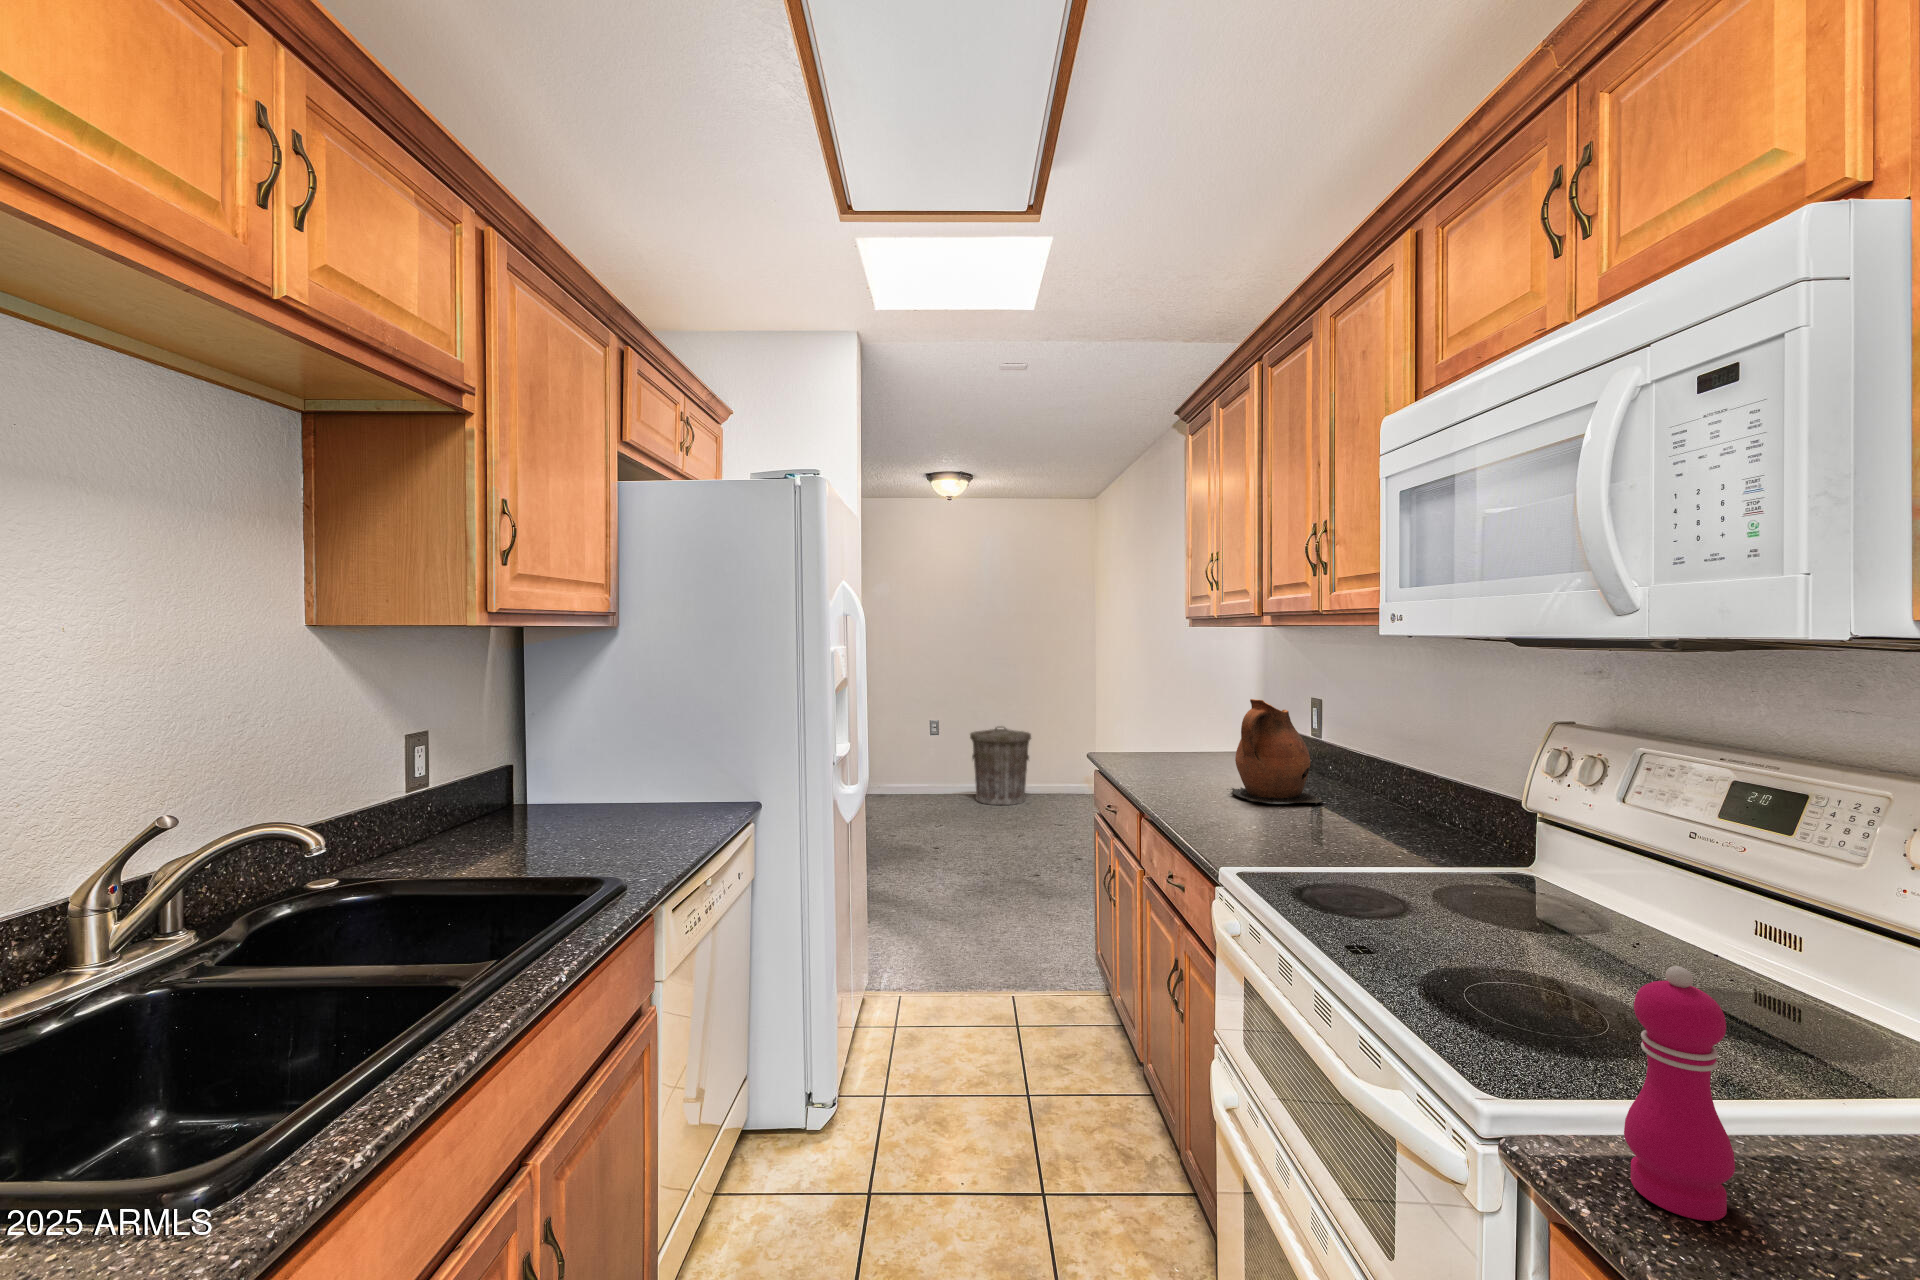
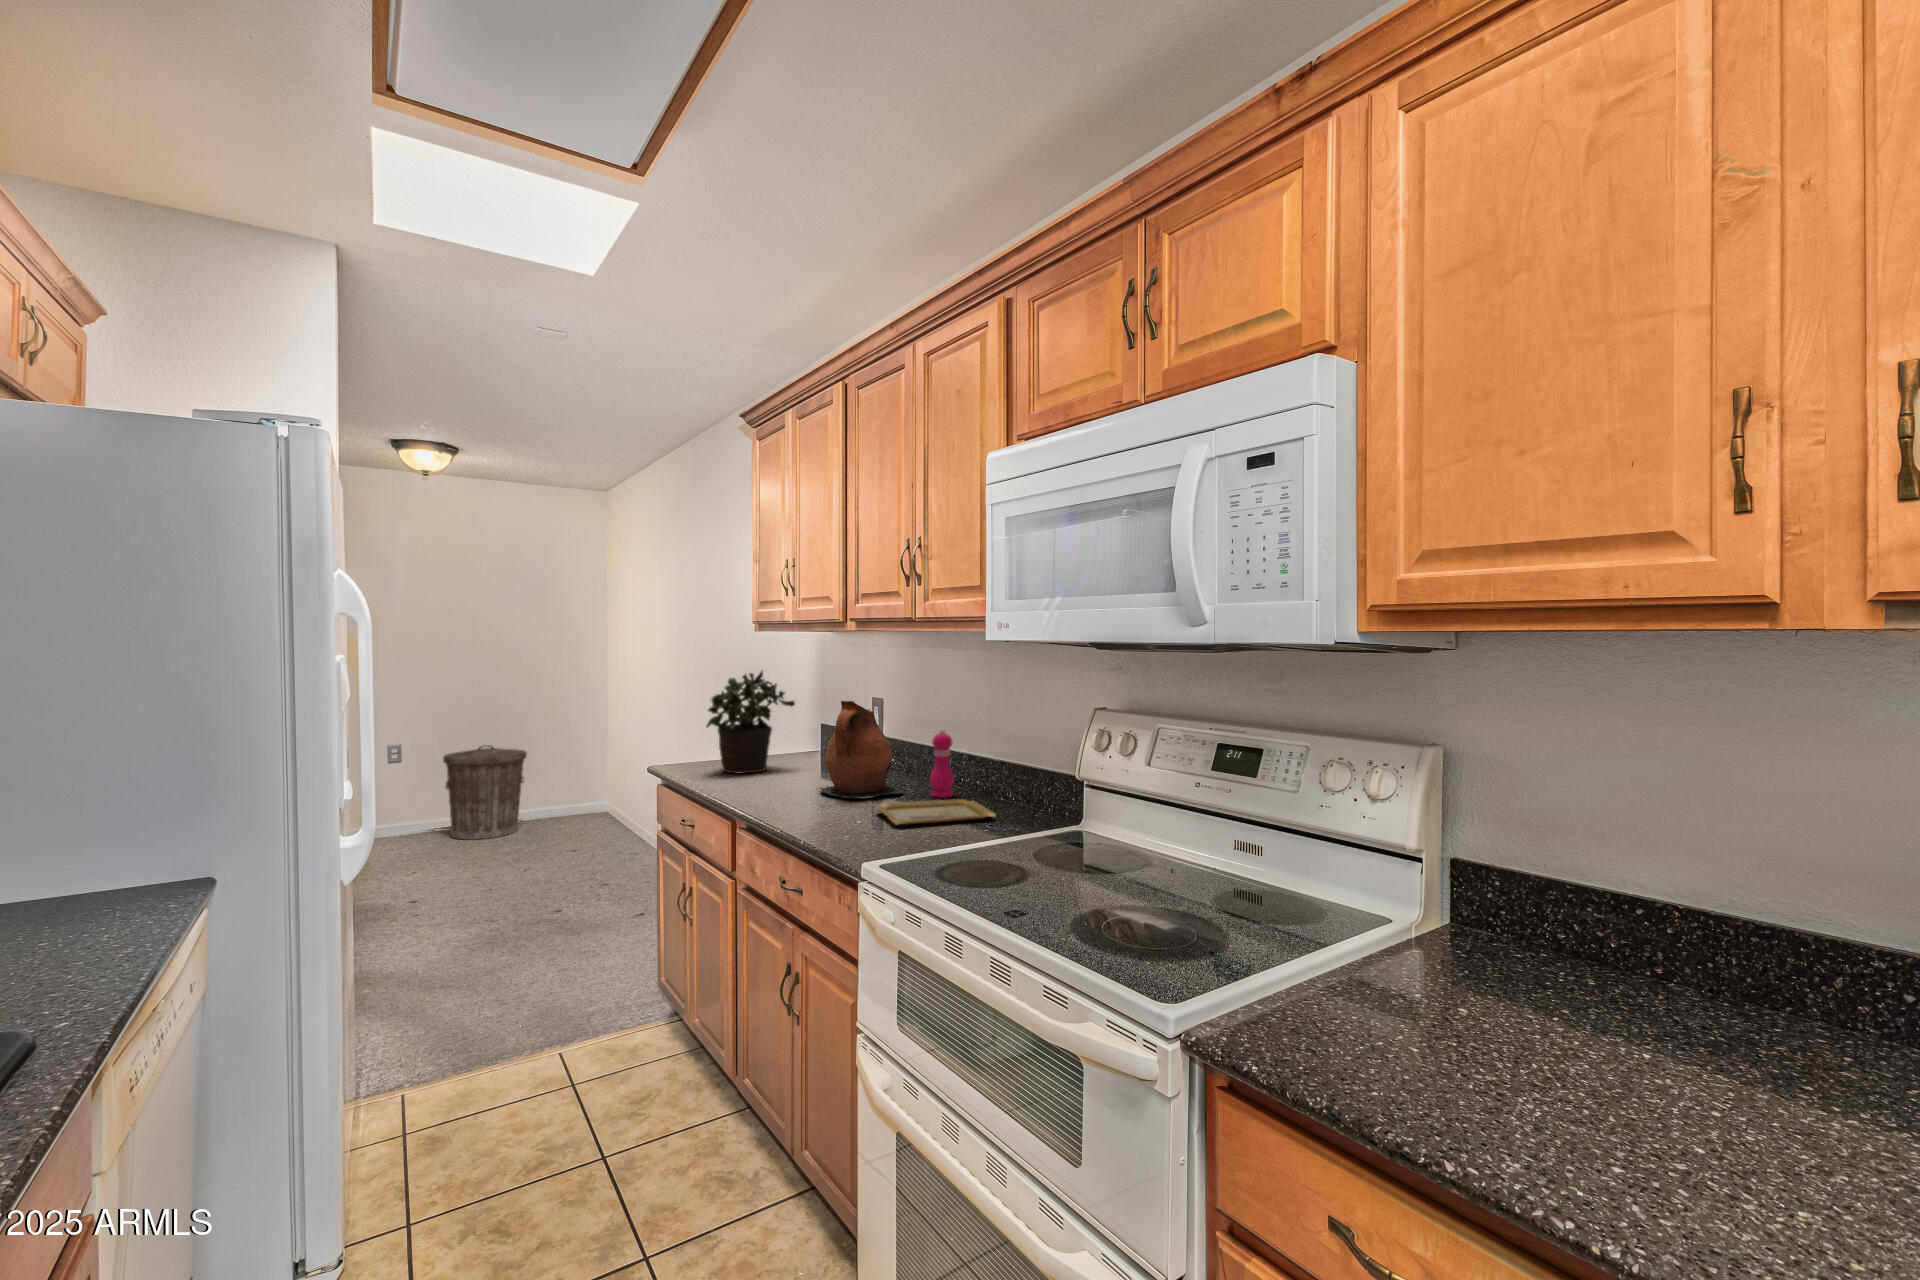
potted plant: none [1132,666,1223,767] -> present [706,671,795,773]
tray: none [1274,811,1418,842] -> present [877,799,995,825]
pepper mill: present [1624,966,1735,1221] -> present [930,728,954,798]

